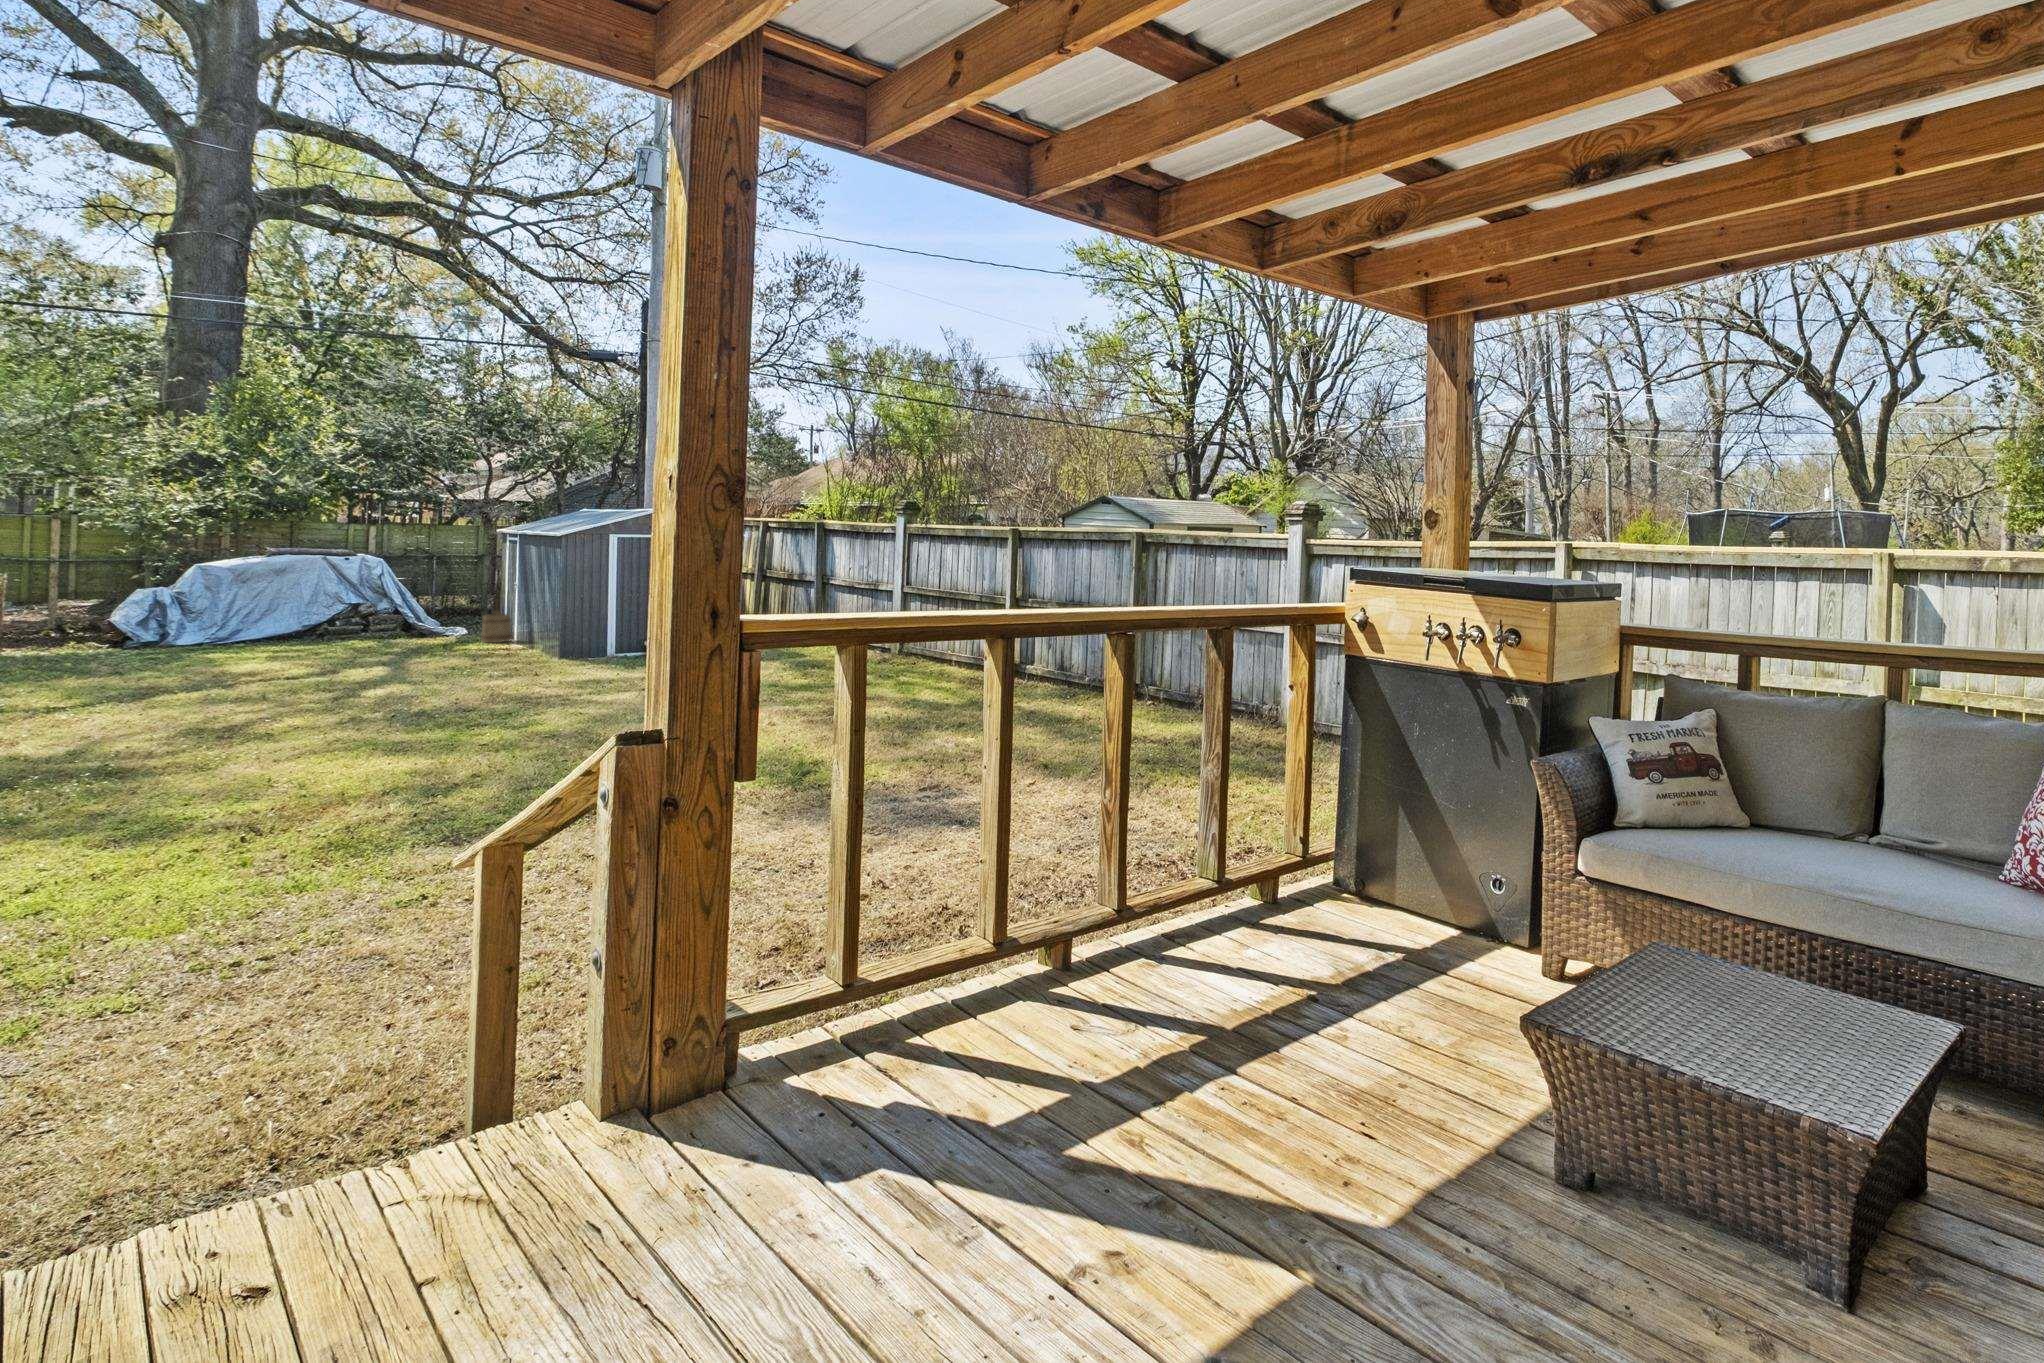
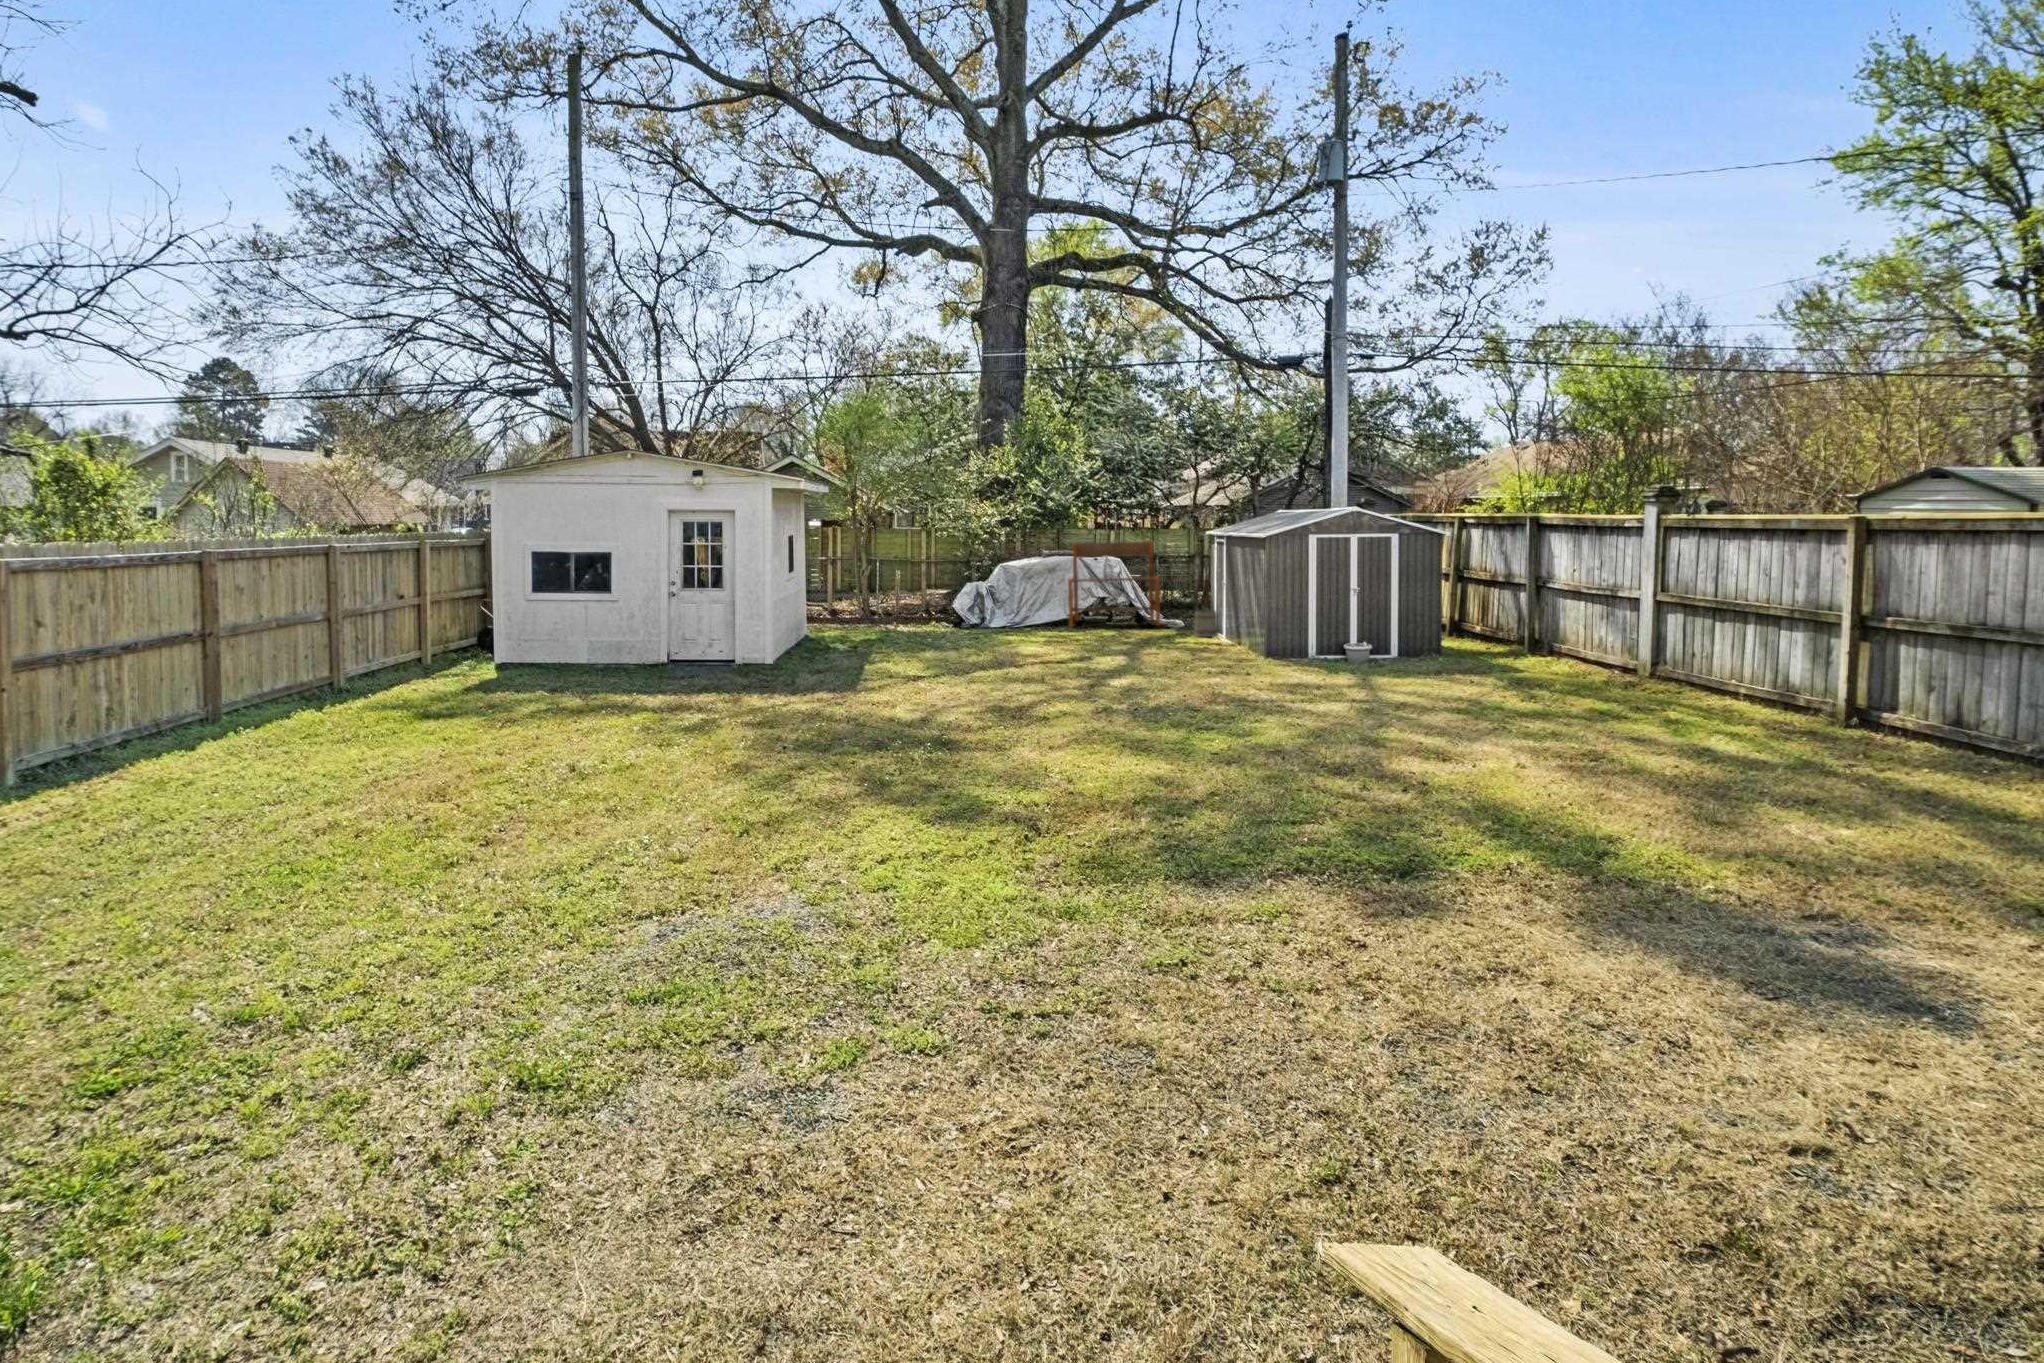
bench: none [303,537,437,640] -> present [1068,541,1160,627]

